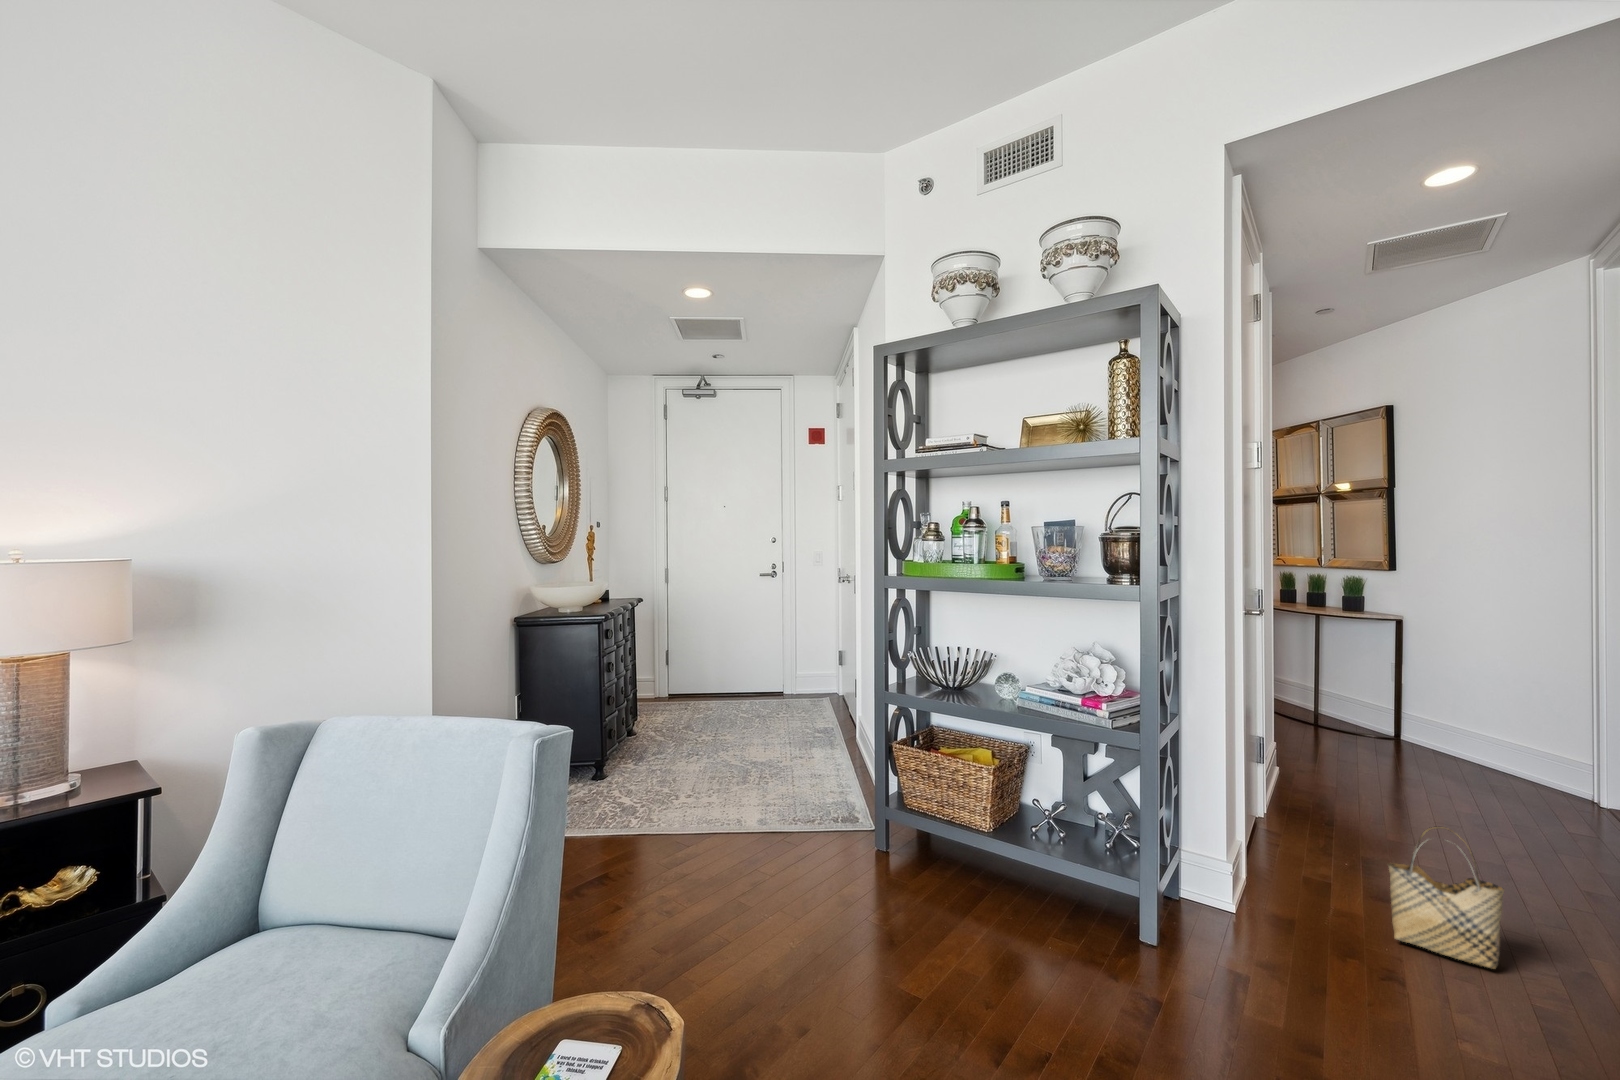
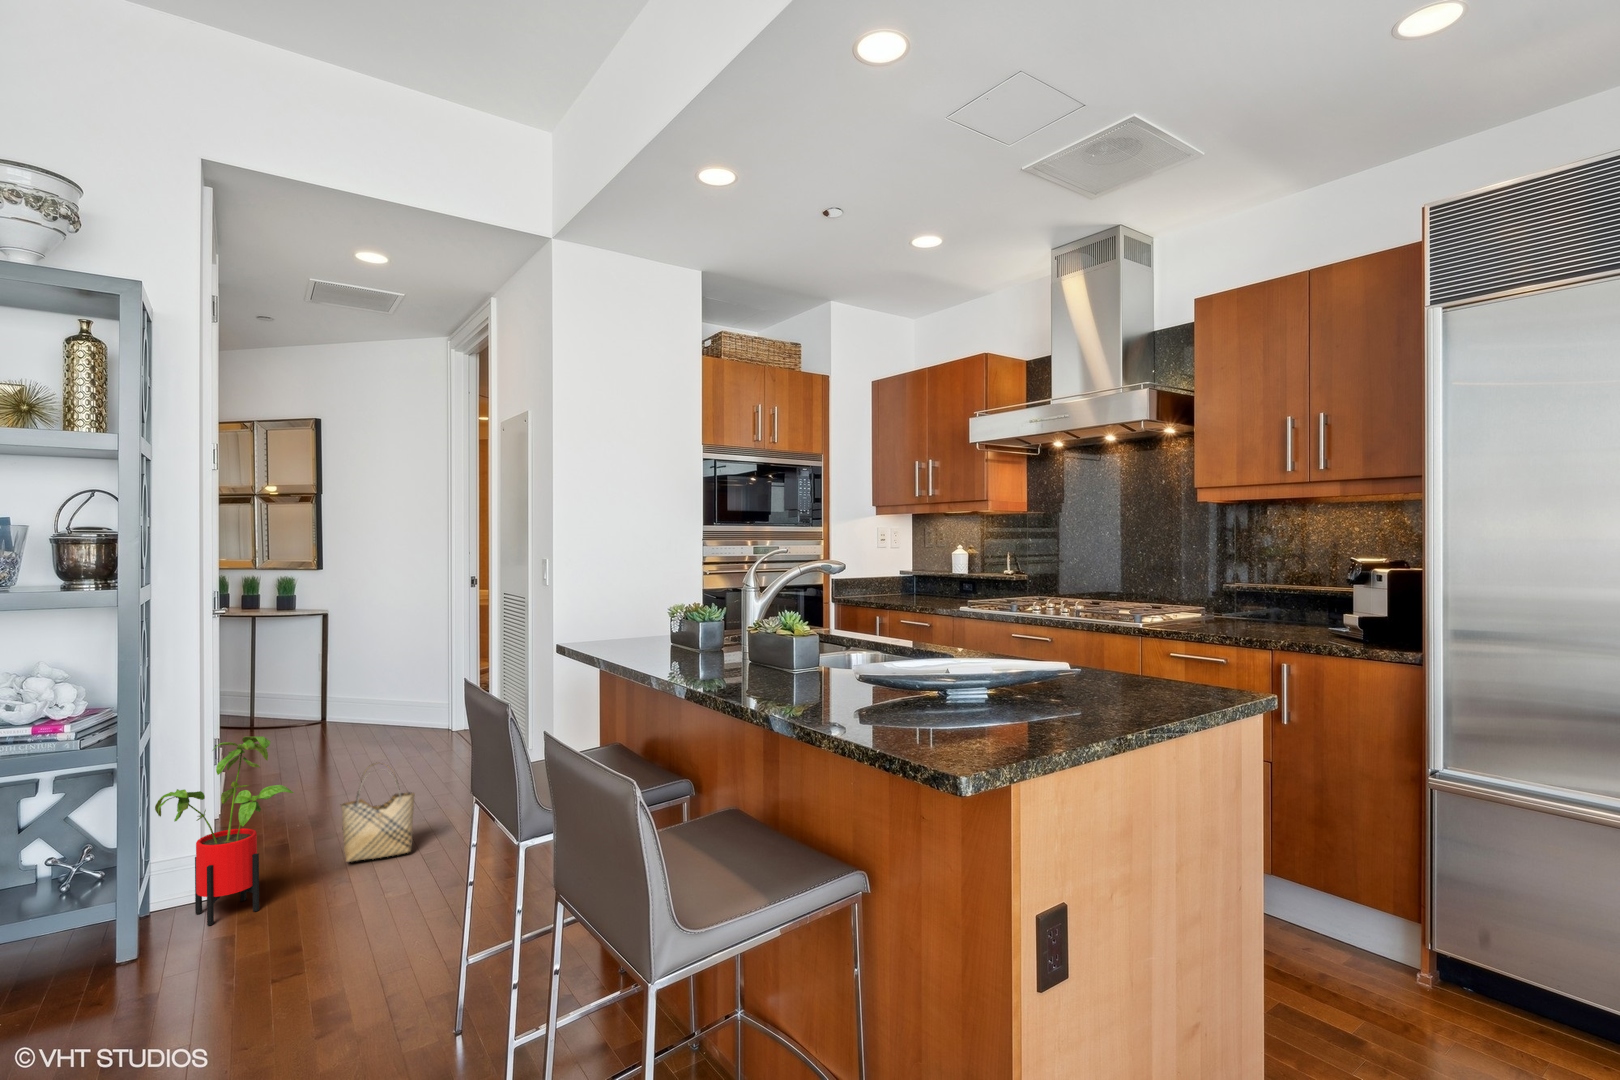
house plant: none [1180,751,1319,951] -> present [155,736,294,925]

